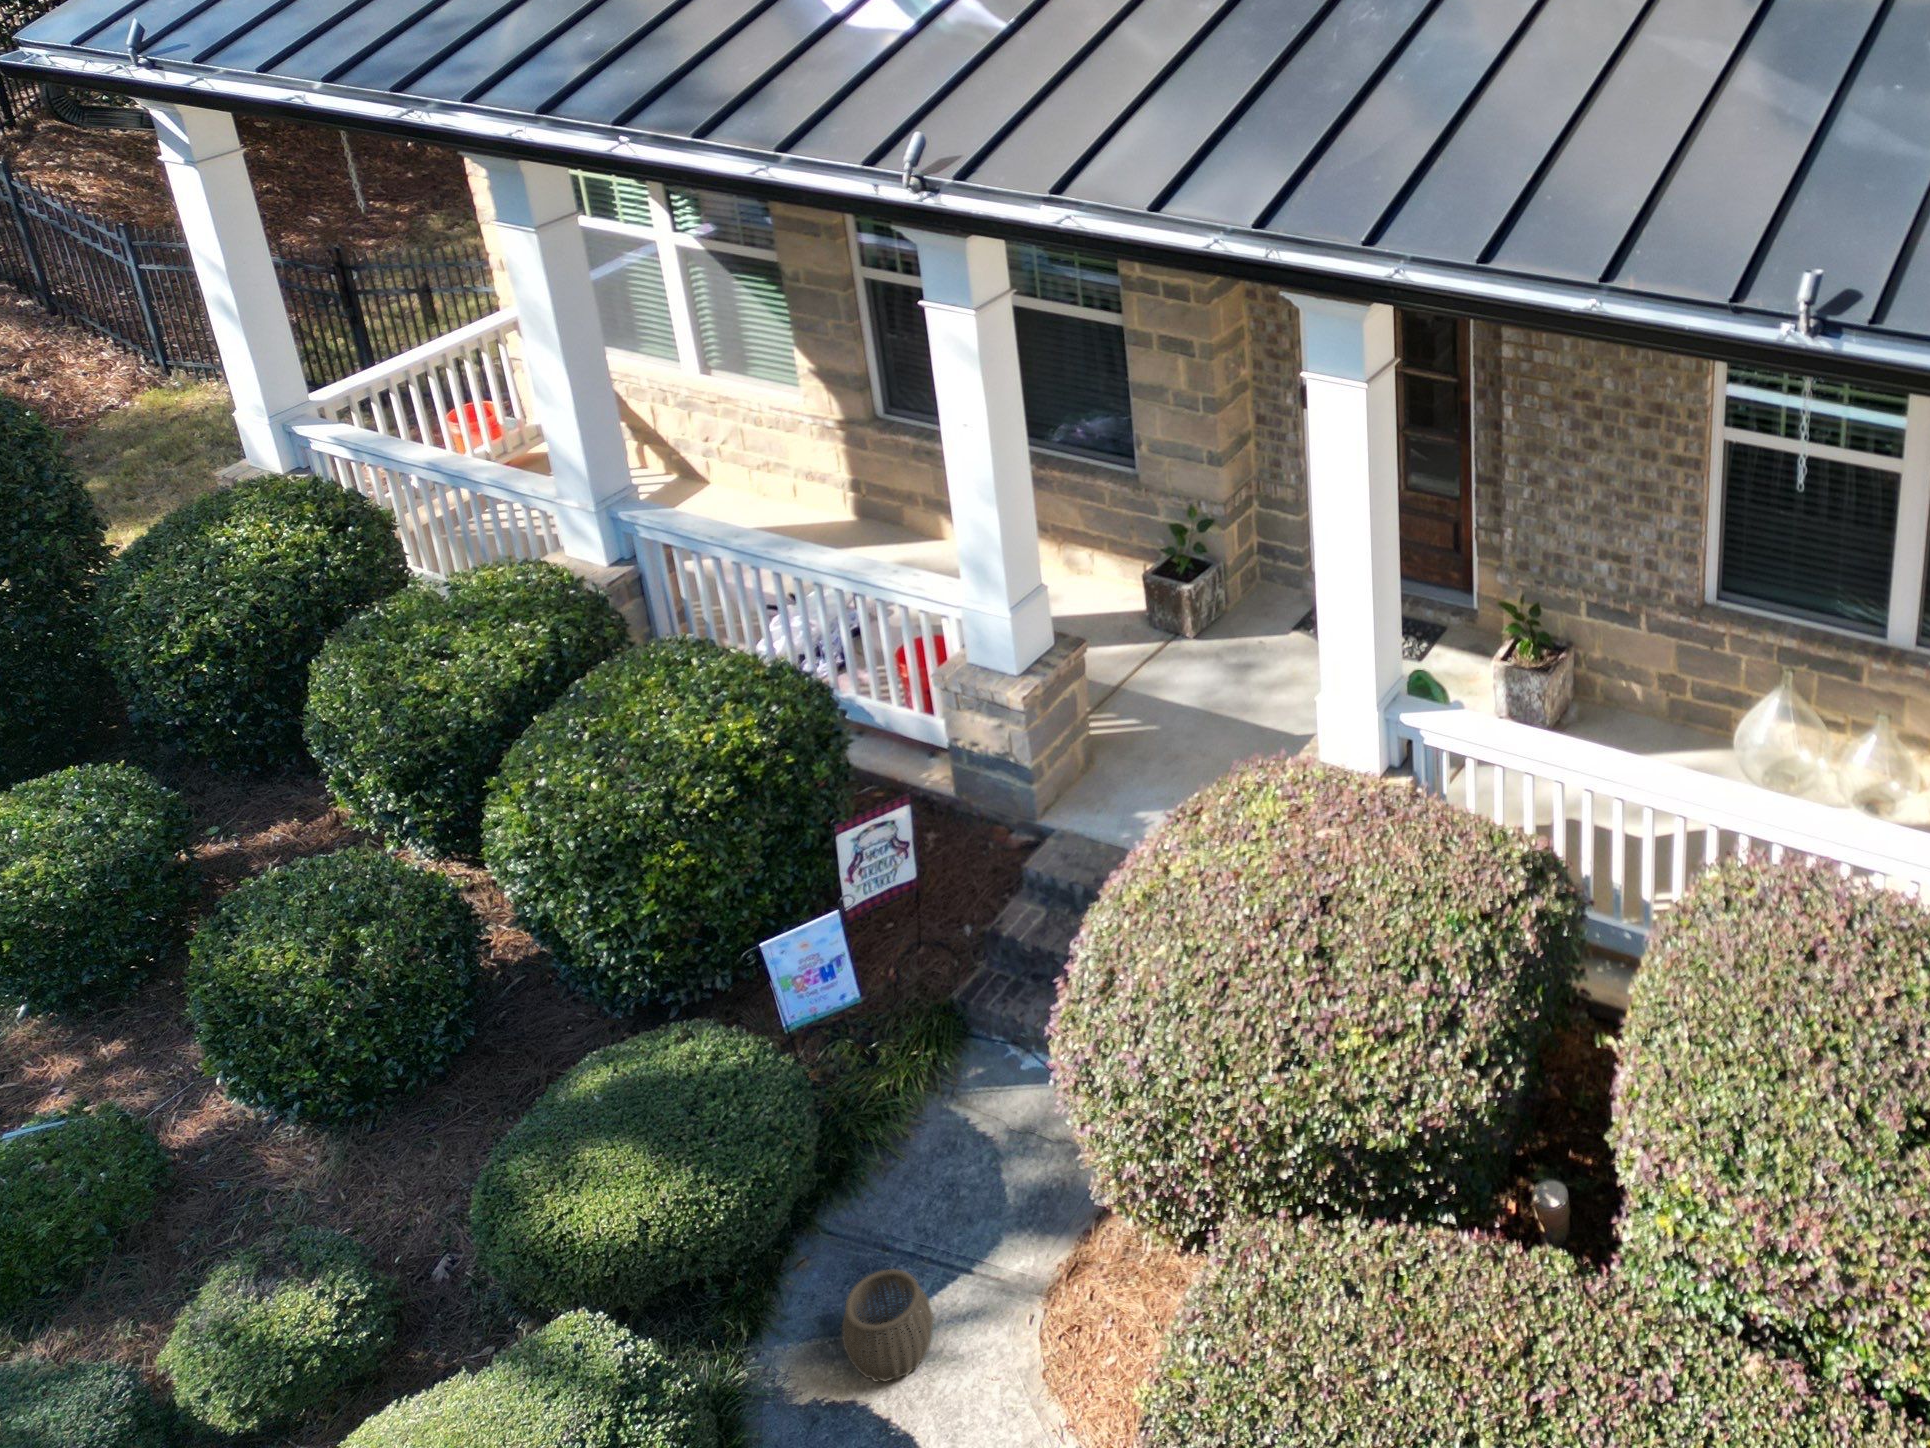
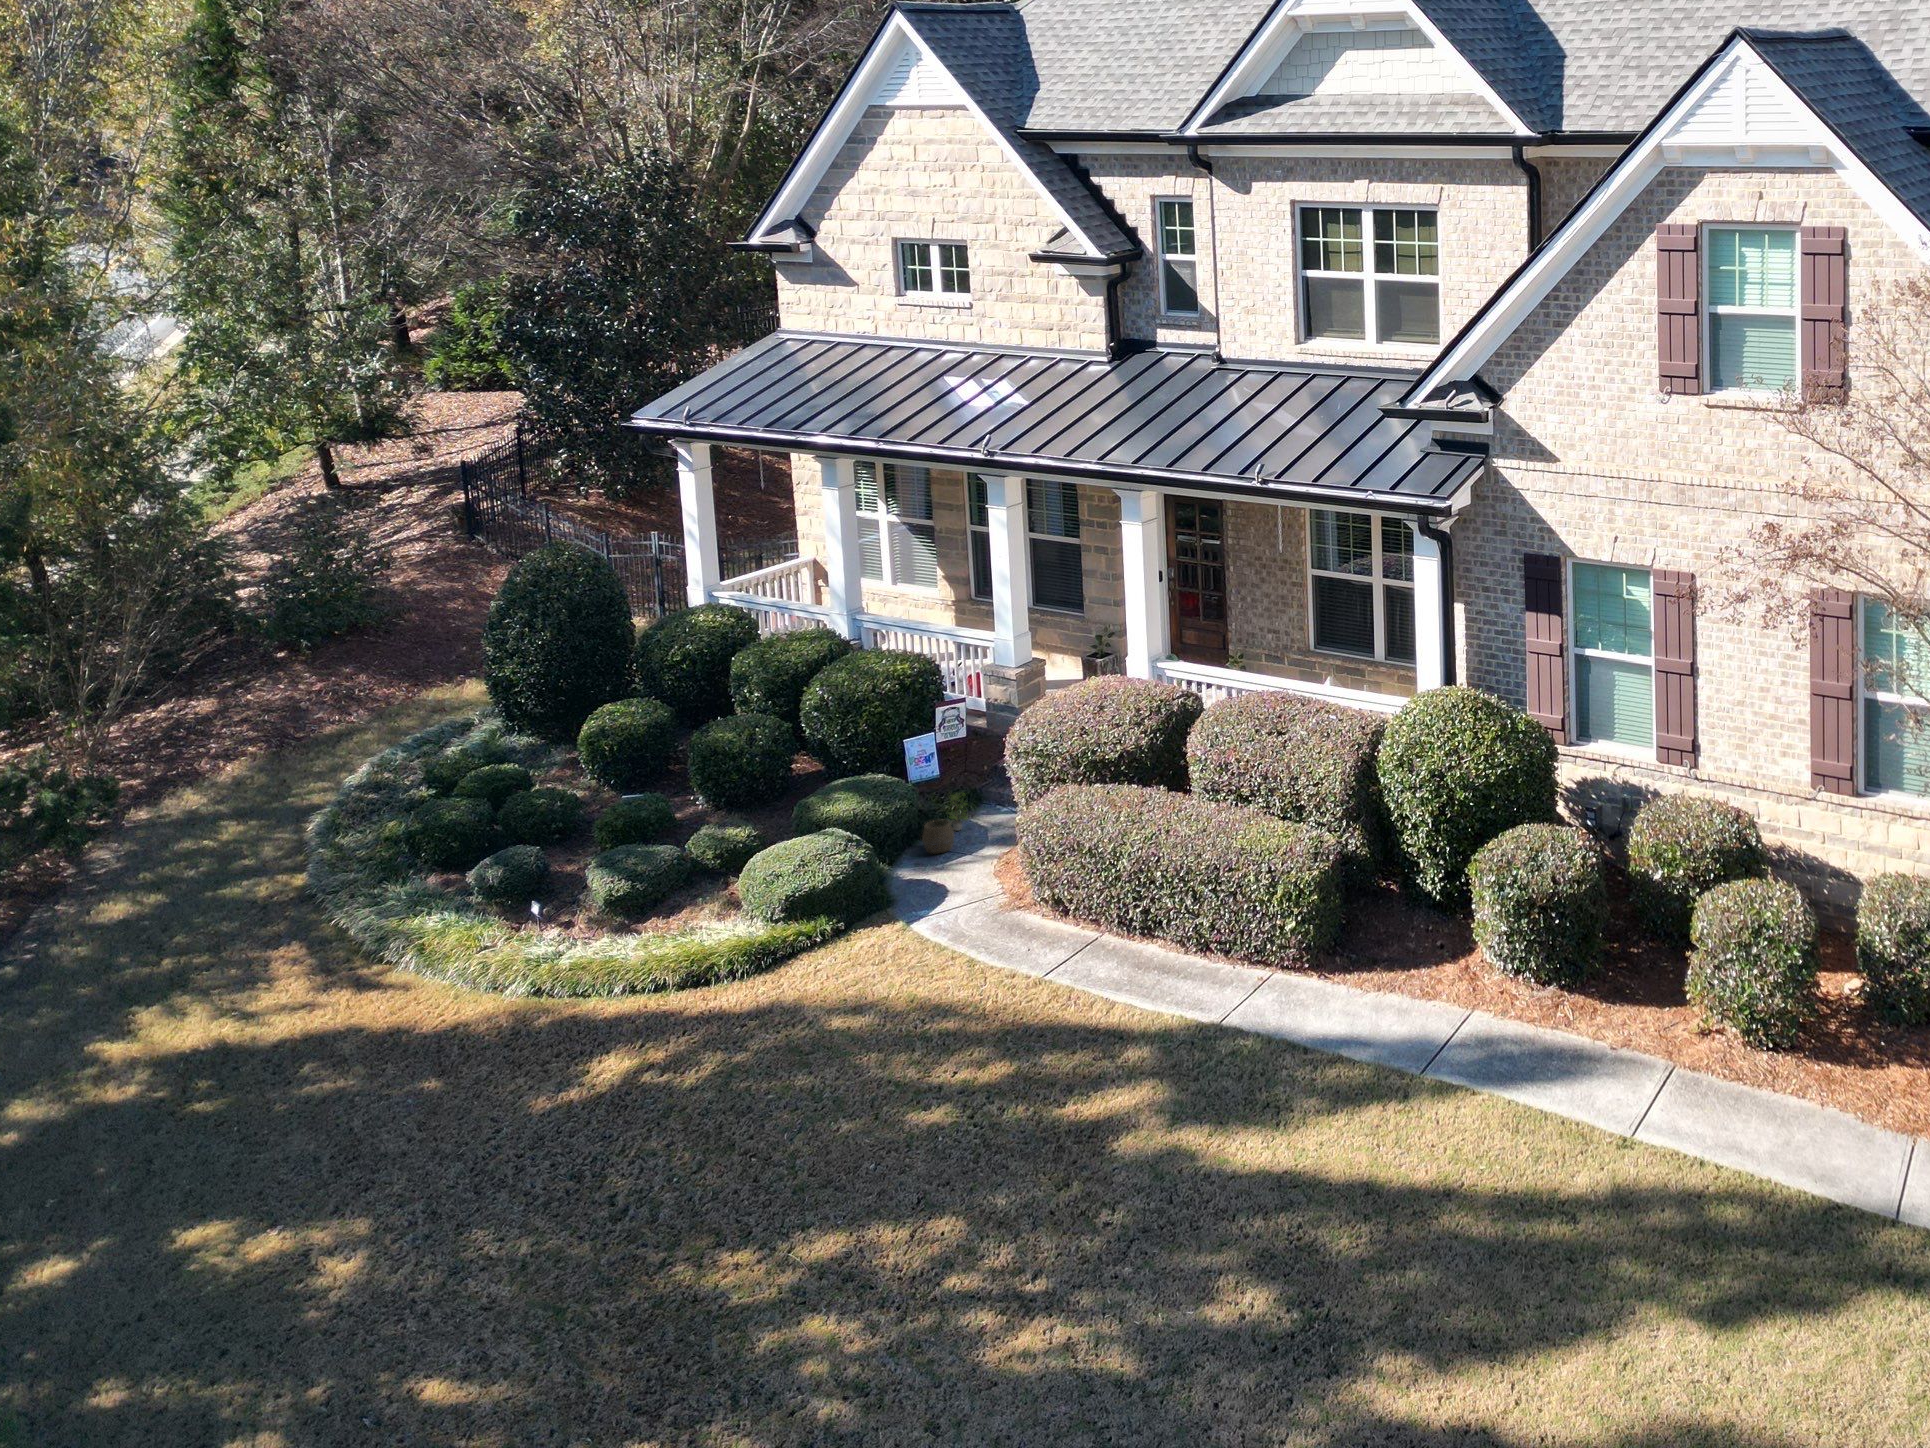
potted plant: none [900,1155,969,1251] -> present [949,794,967,831]

